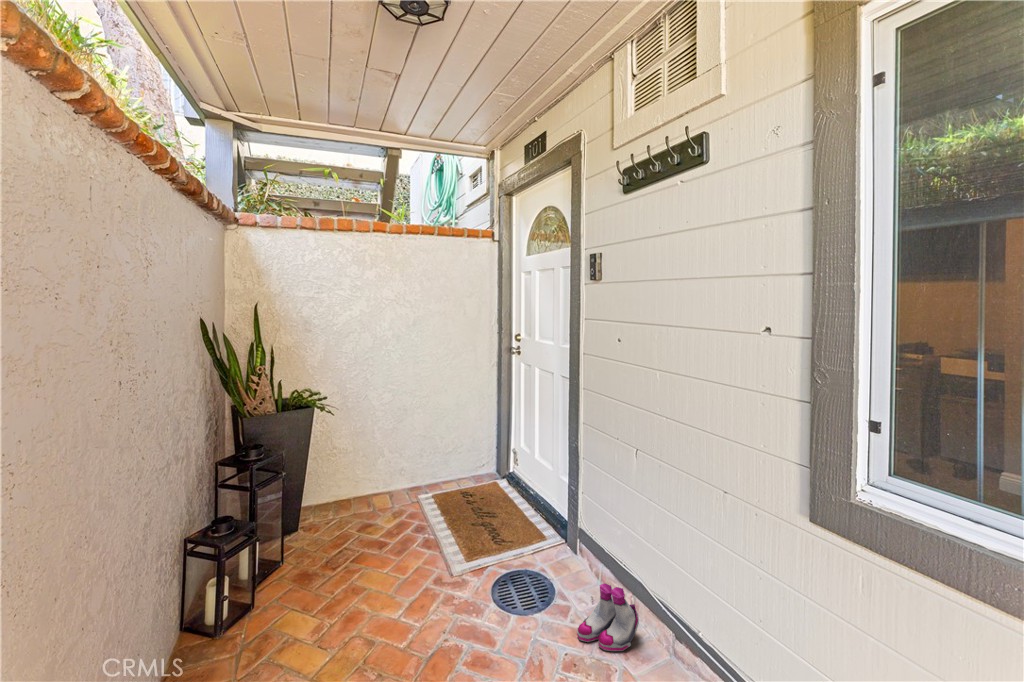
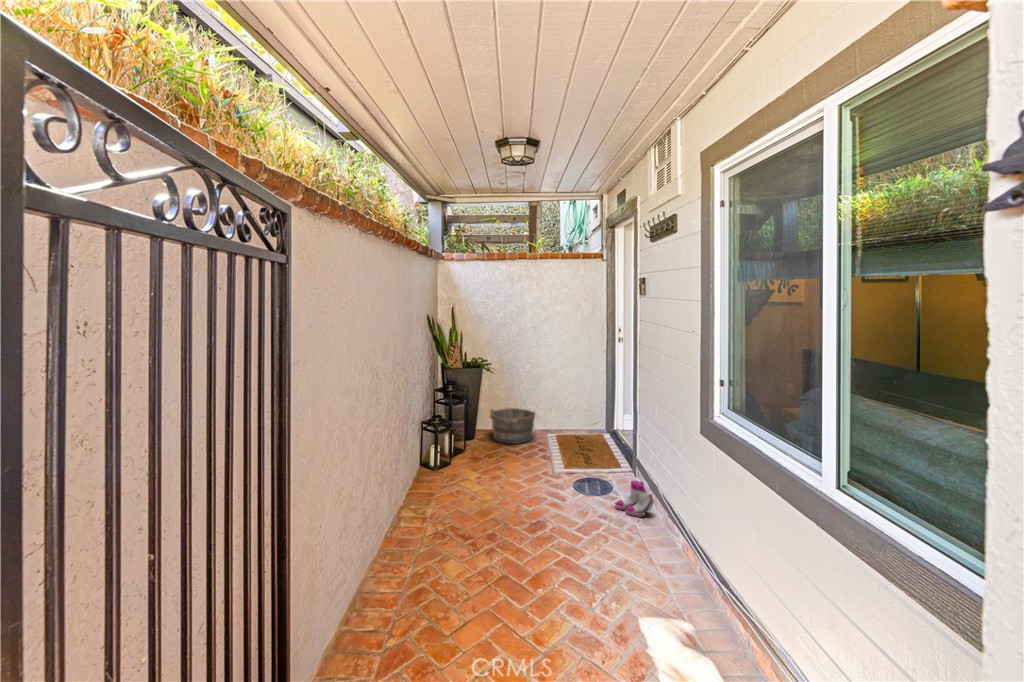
bucket: none [327,462,404,526] -> present [490,408,535,444]

